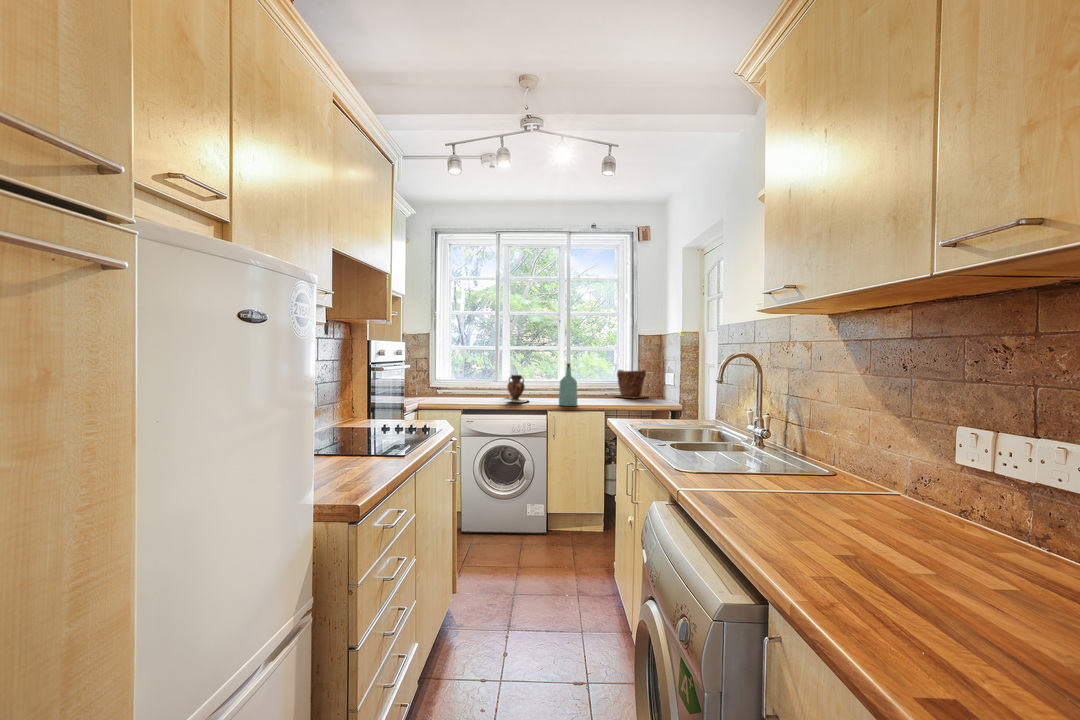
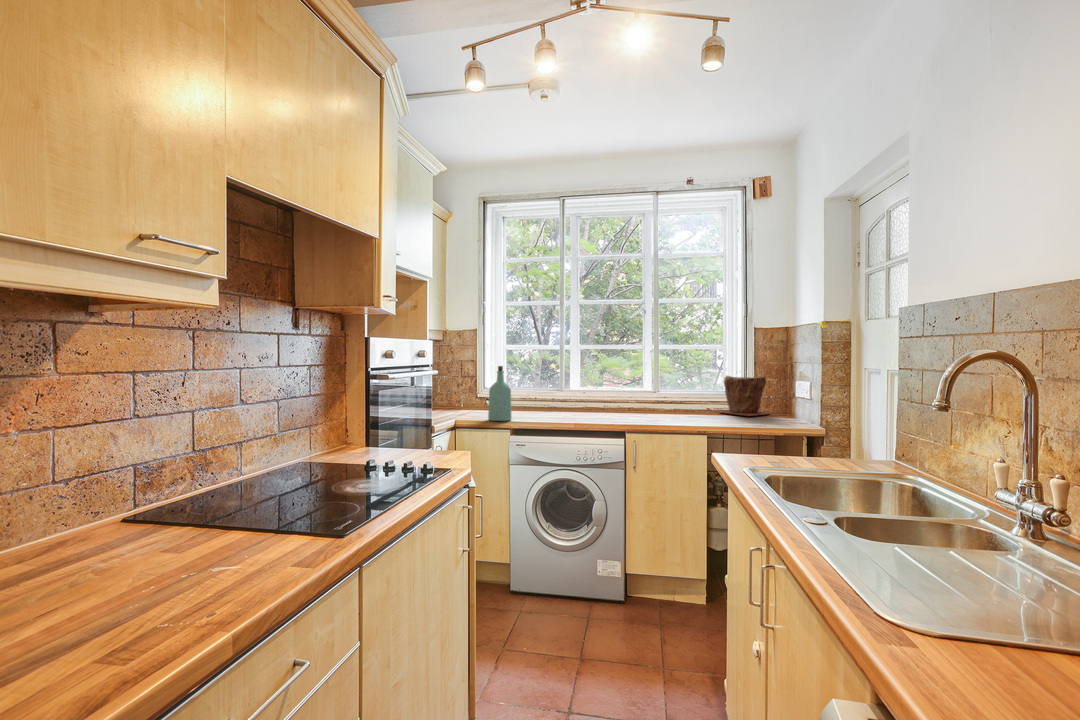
bottle: present [559,363,577,406] -> present [488,366,511,421]
vase: present [505,375,528,403] -> none [562,383,603,421]

